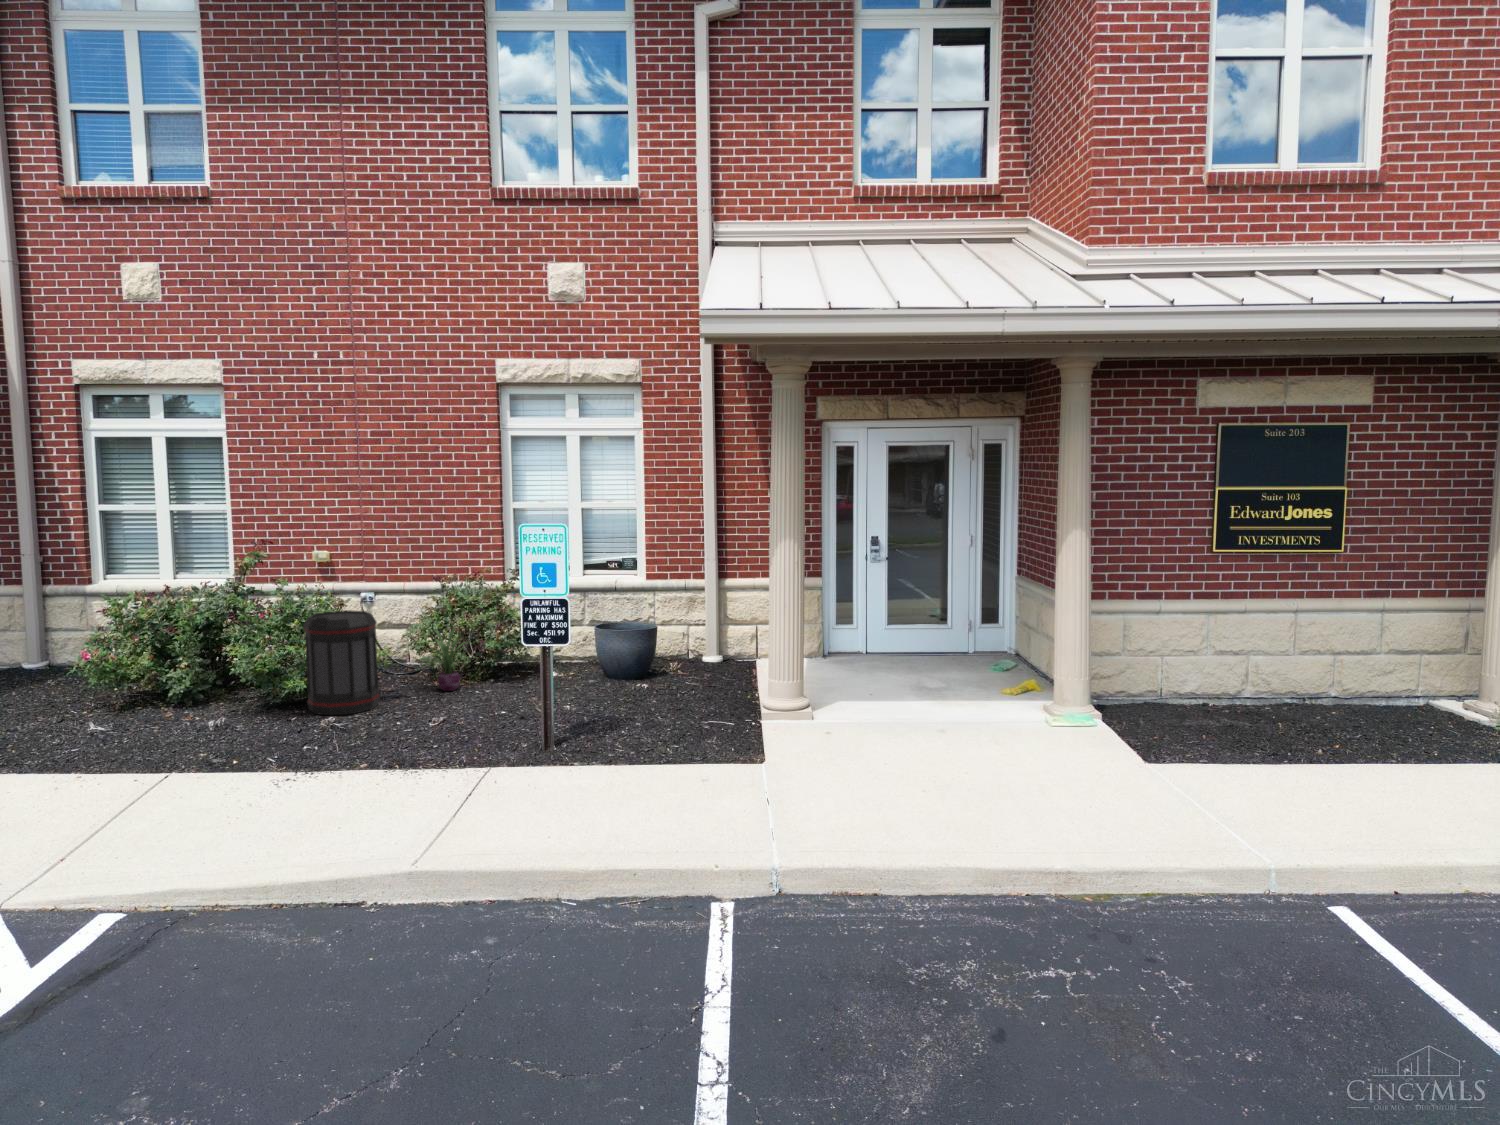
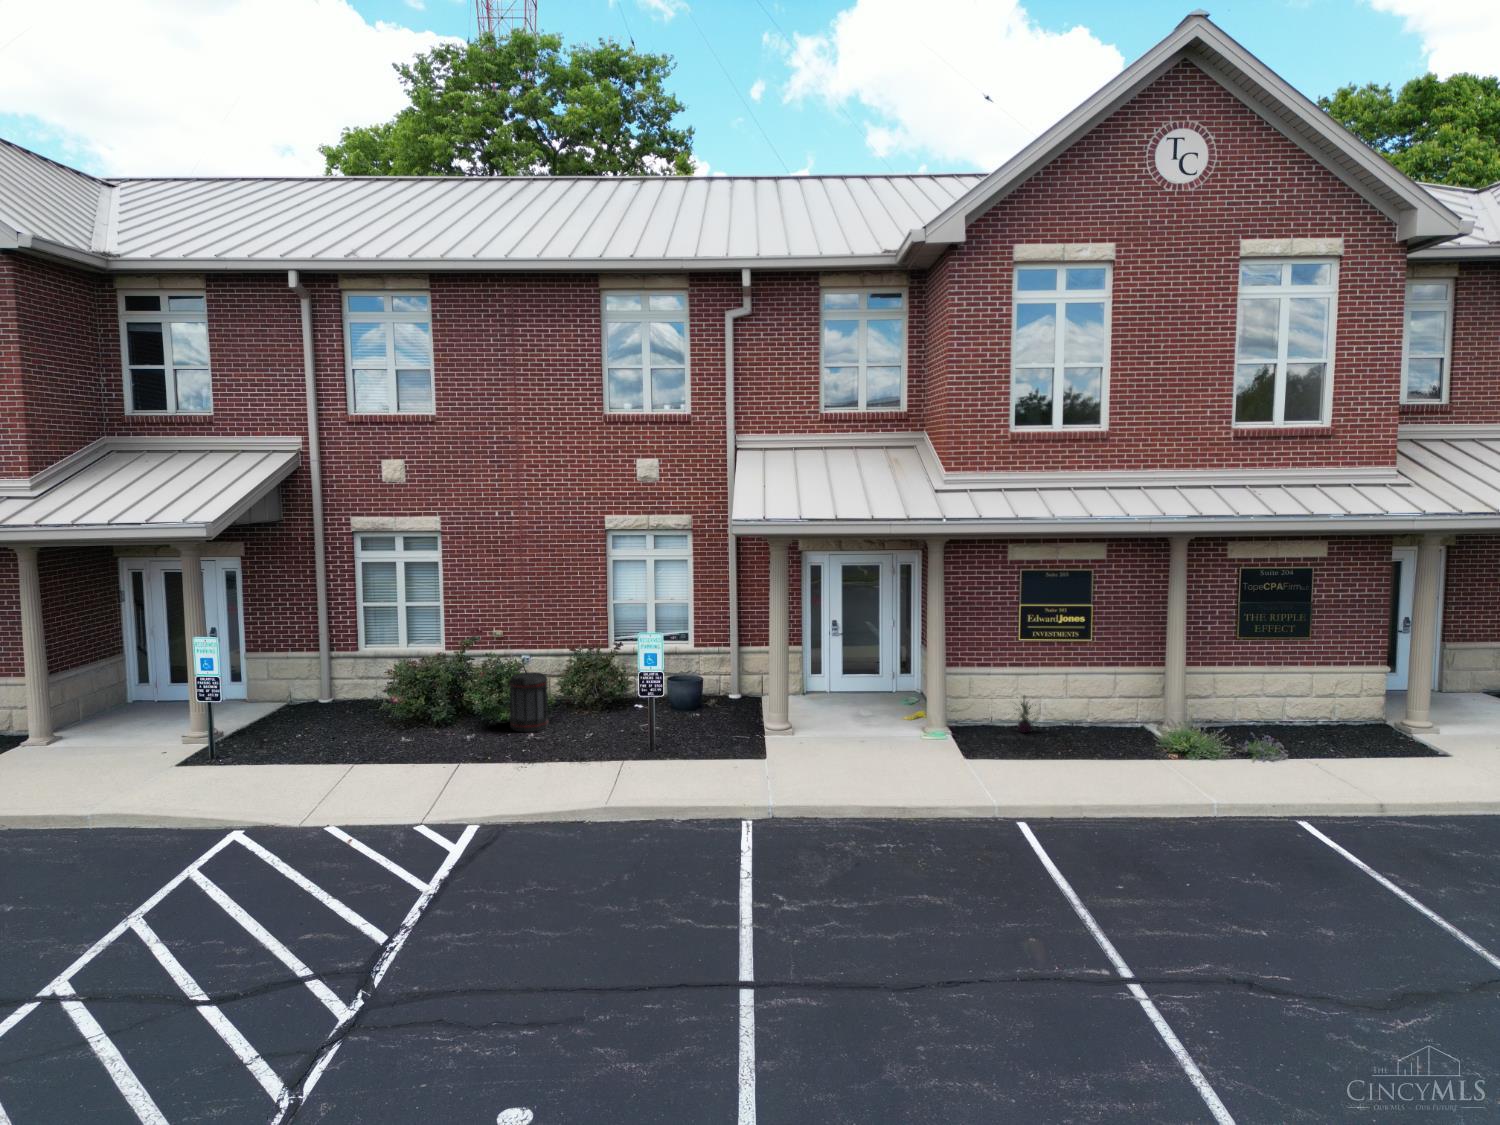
decorative plant: present [429,629,463,691] -> present [1018,697,1032,733]

